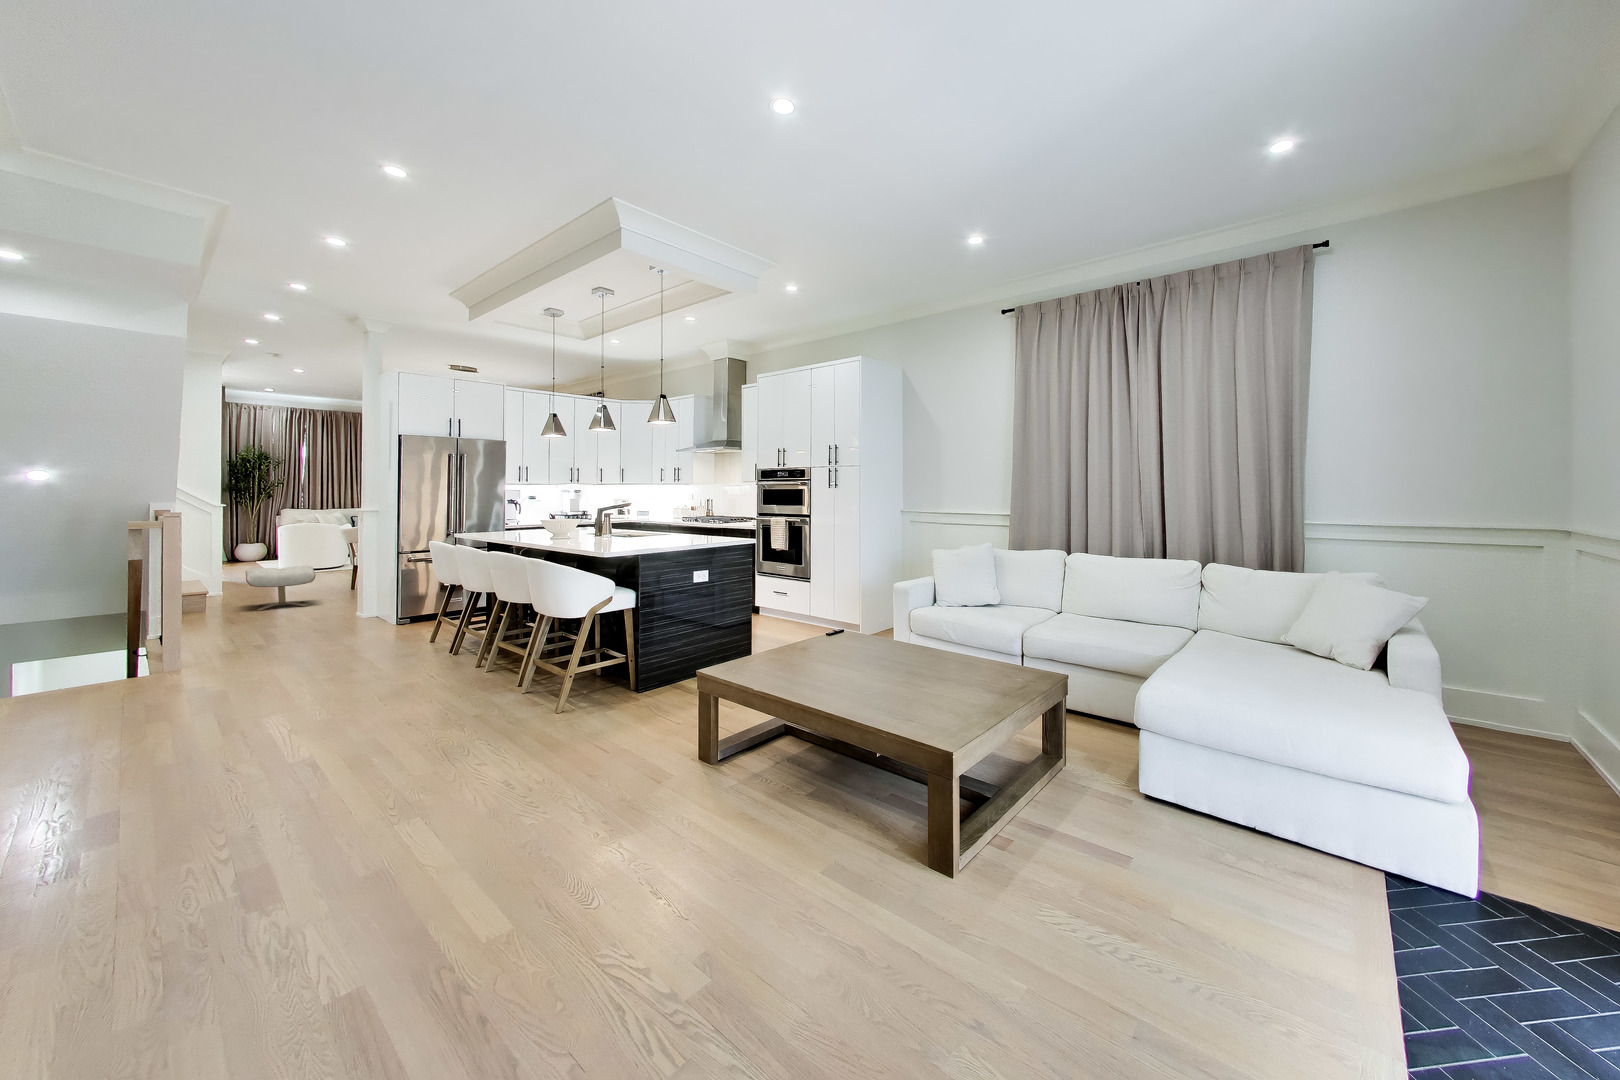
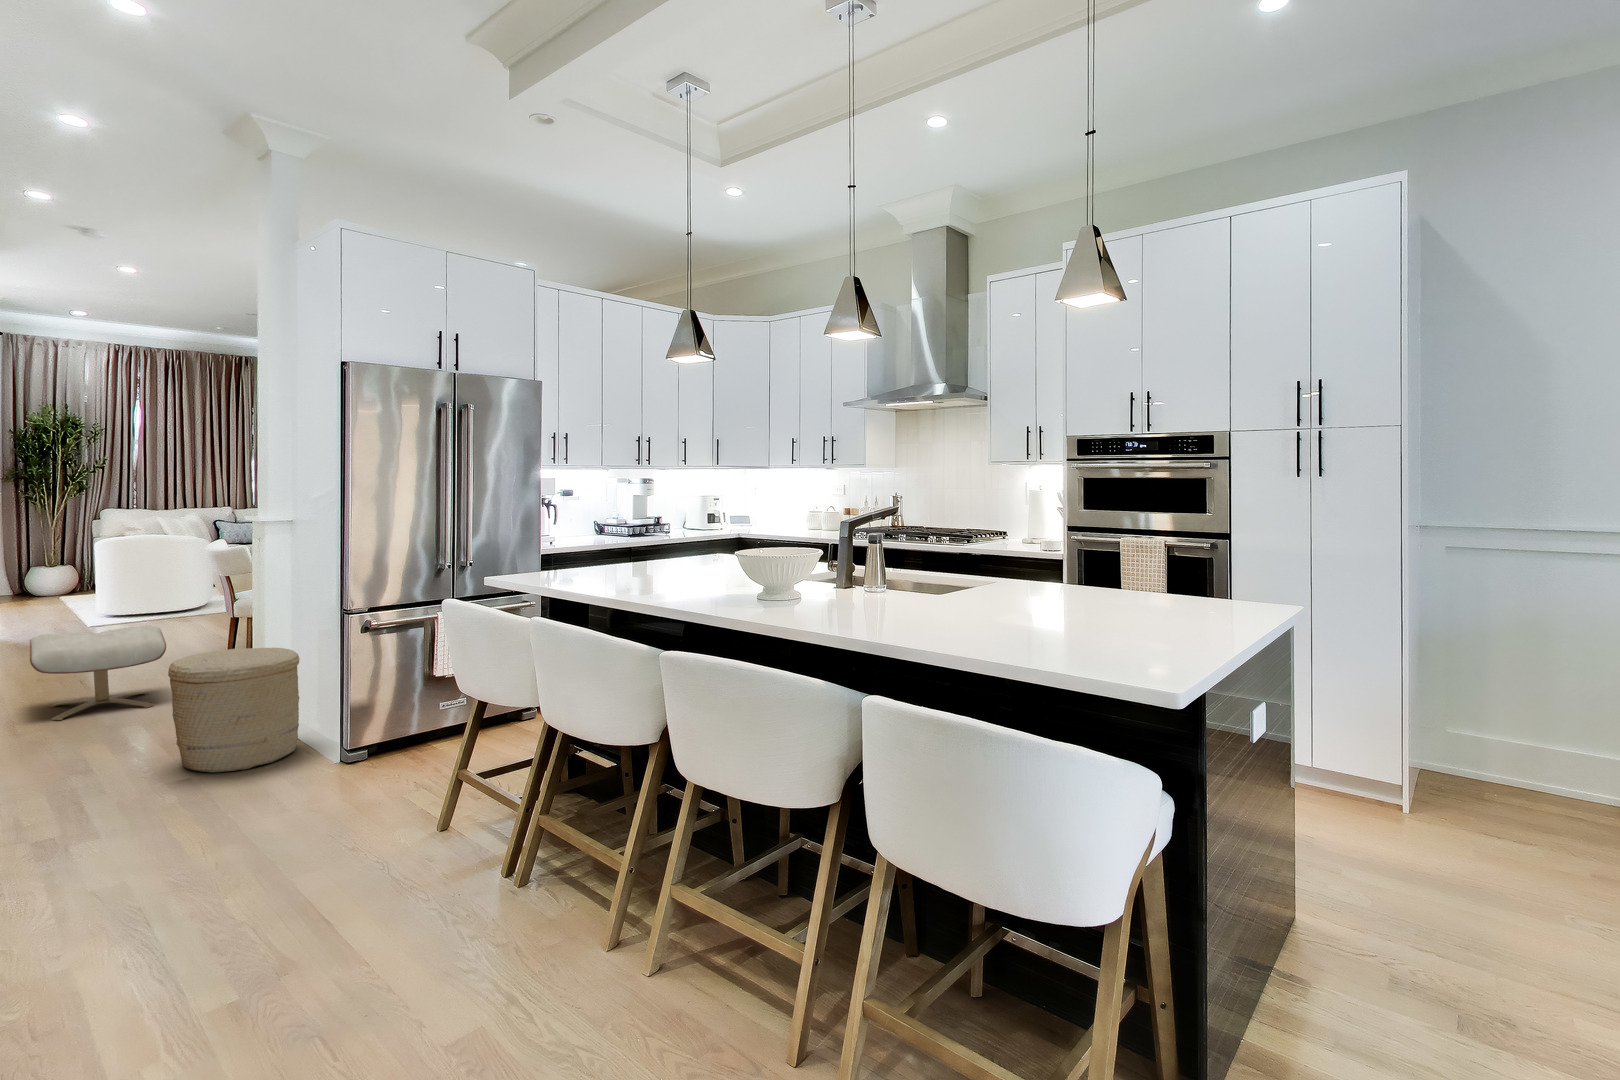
woven basket: none [314,572,379,627] -> present [168,648,300,773]

